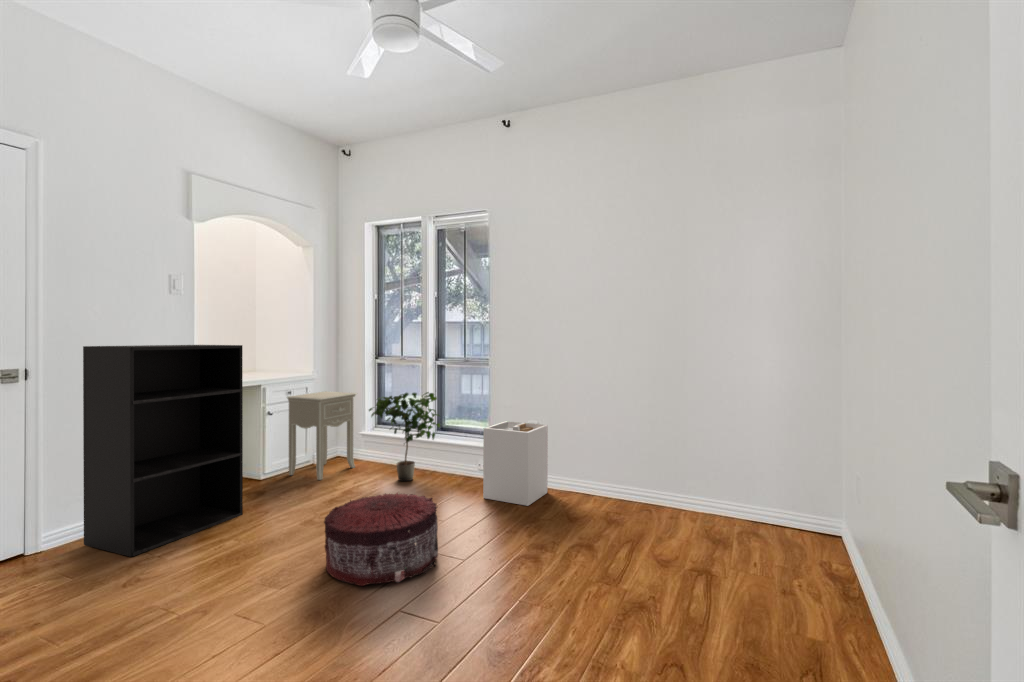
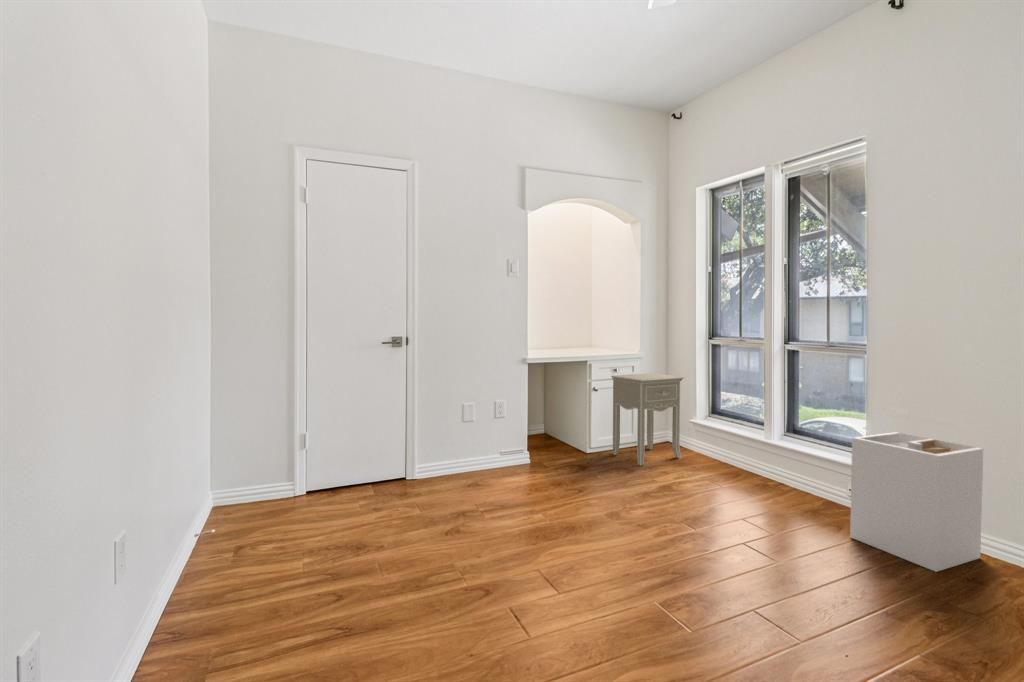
bookshelf: present [83,345,243,557] -> none [442,320,560,503]
potted plant: present [369,392,440,481] -> none [693,380,788,487]
pouf: present [324,493,438,586] -> none [608,498,760,630]

